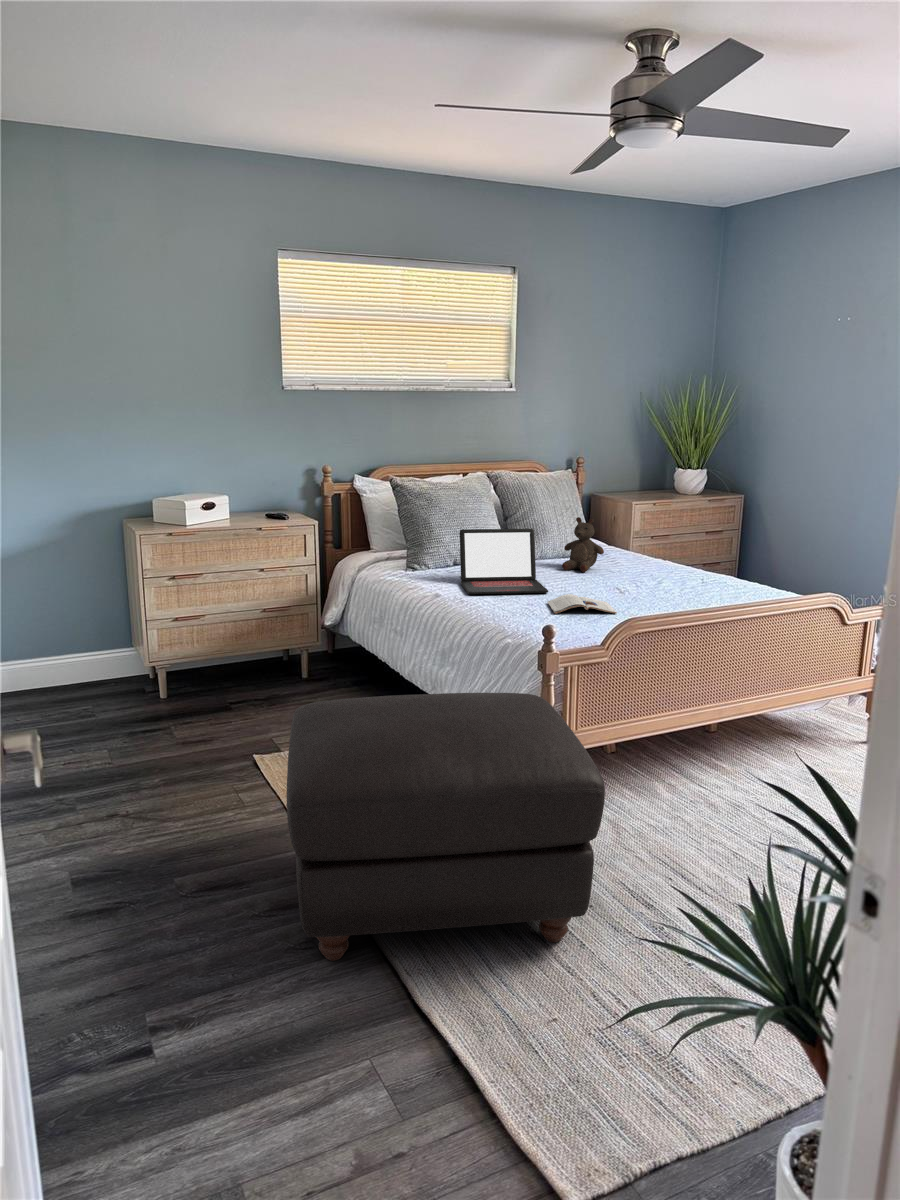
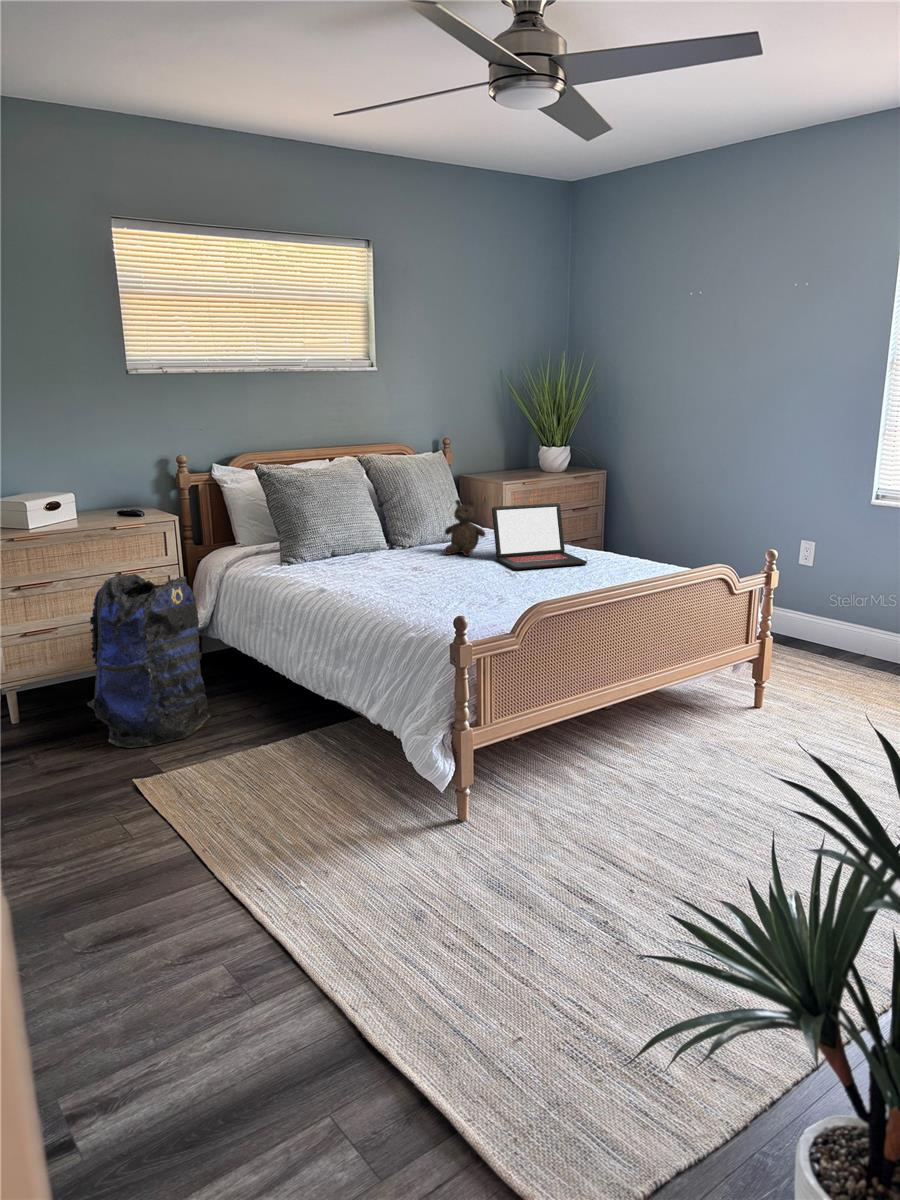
laptop: present [460,529,548,594] -> present [492,503,587,570]
backpack: none [223,571,332,728] -> present [87,574,211,748]
magazine: present [547,594,617,614] -> none [440,580,514,602]
ottoman: present [287,693,605,961] -> none [191,691,549,1007]

